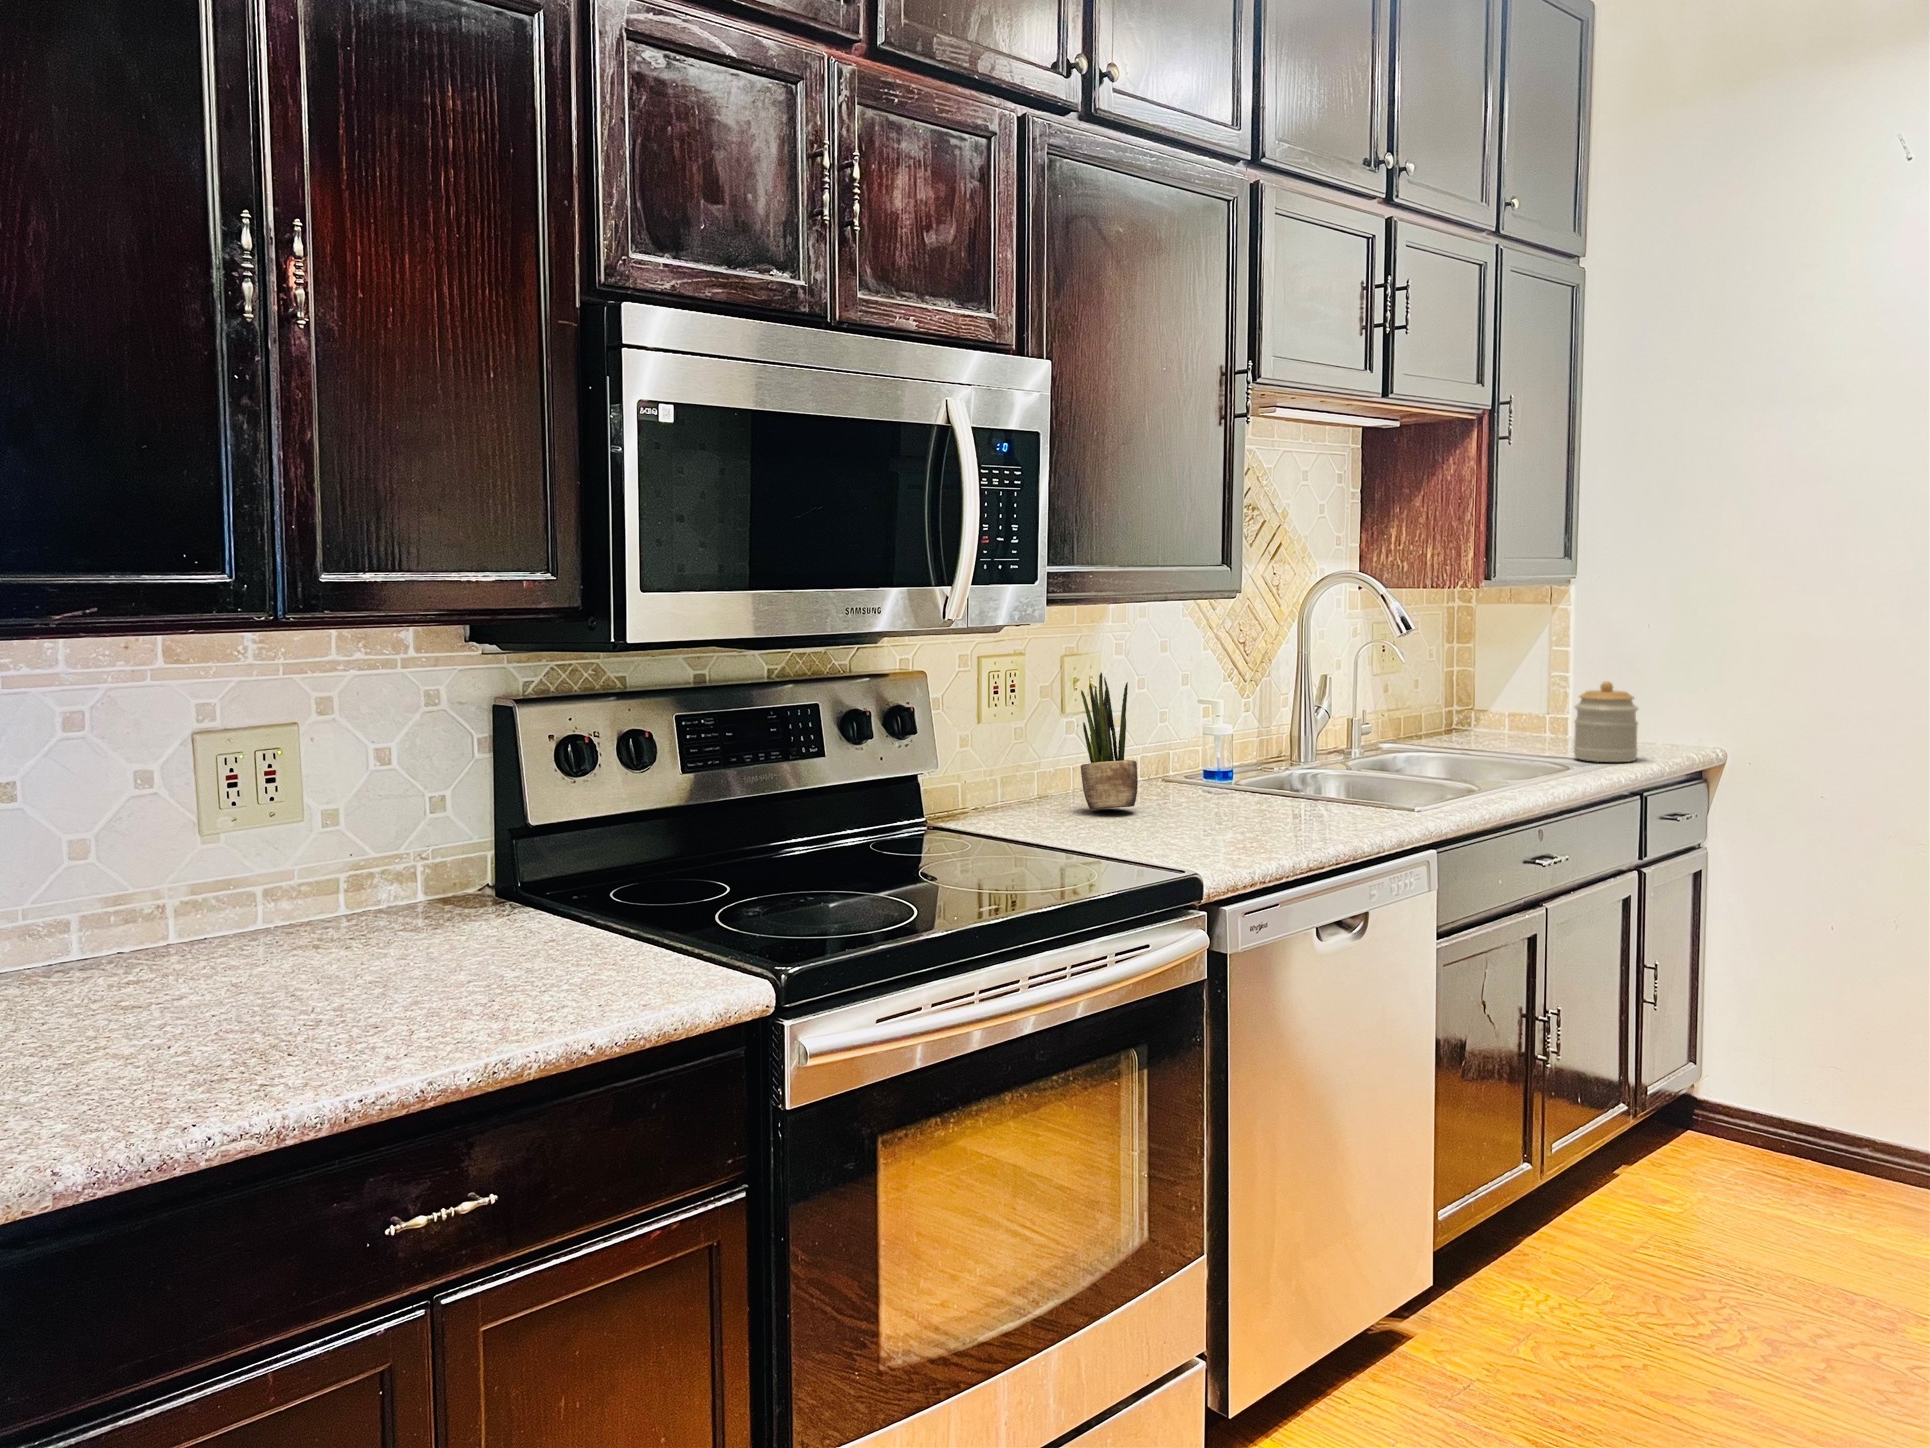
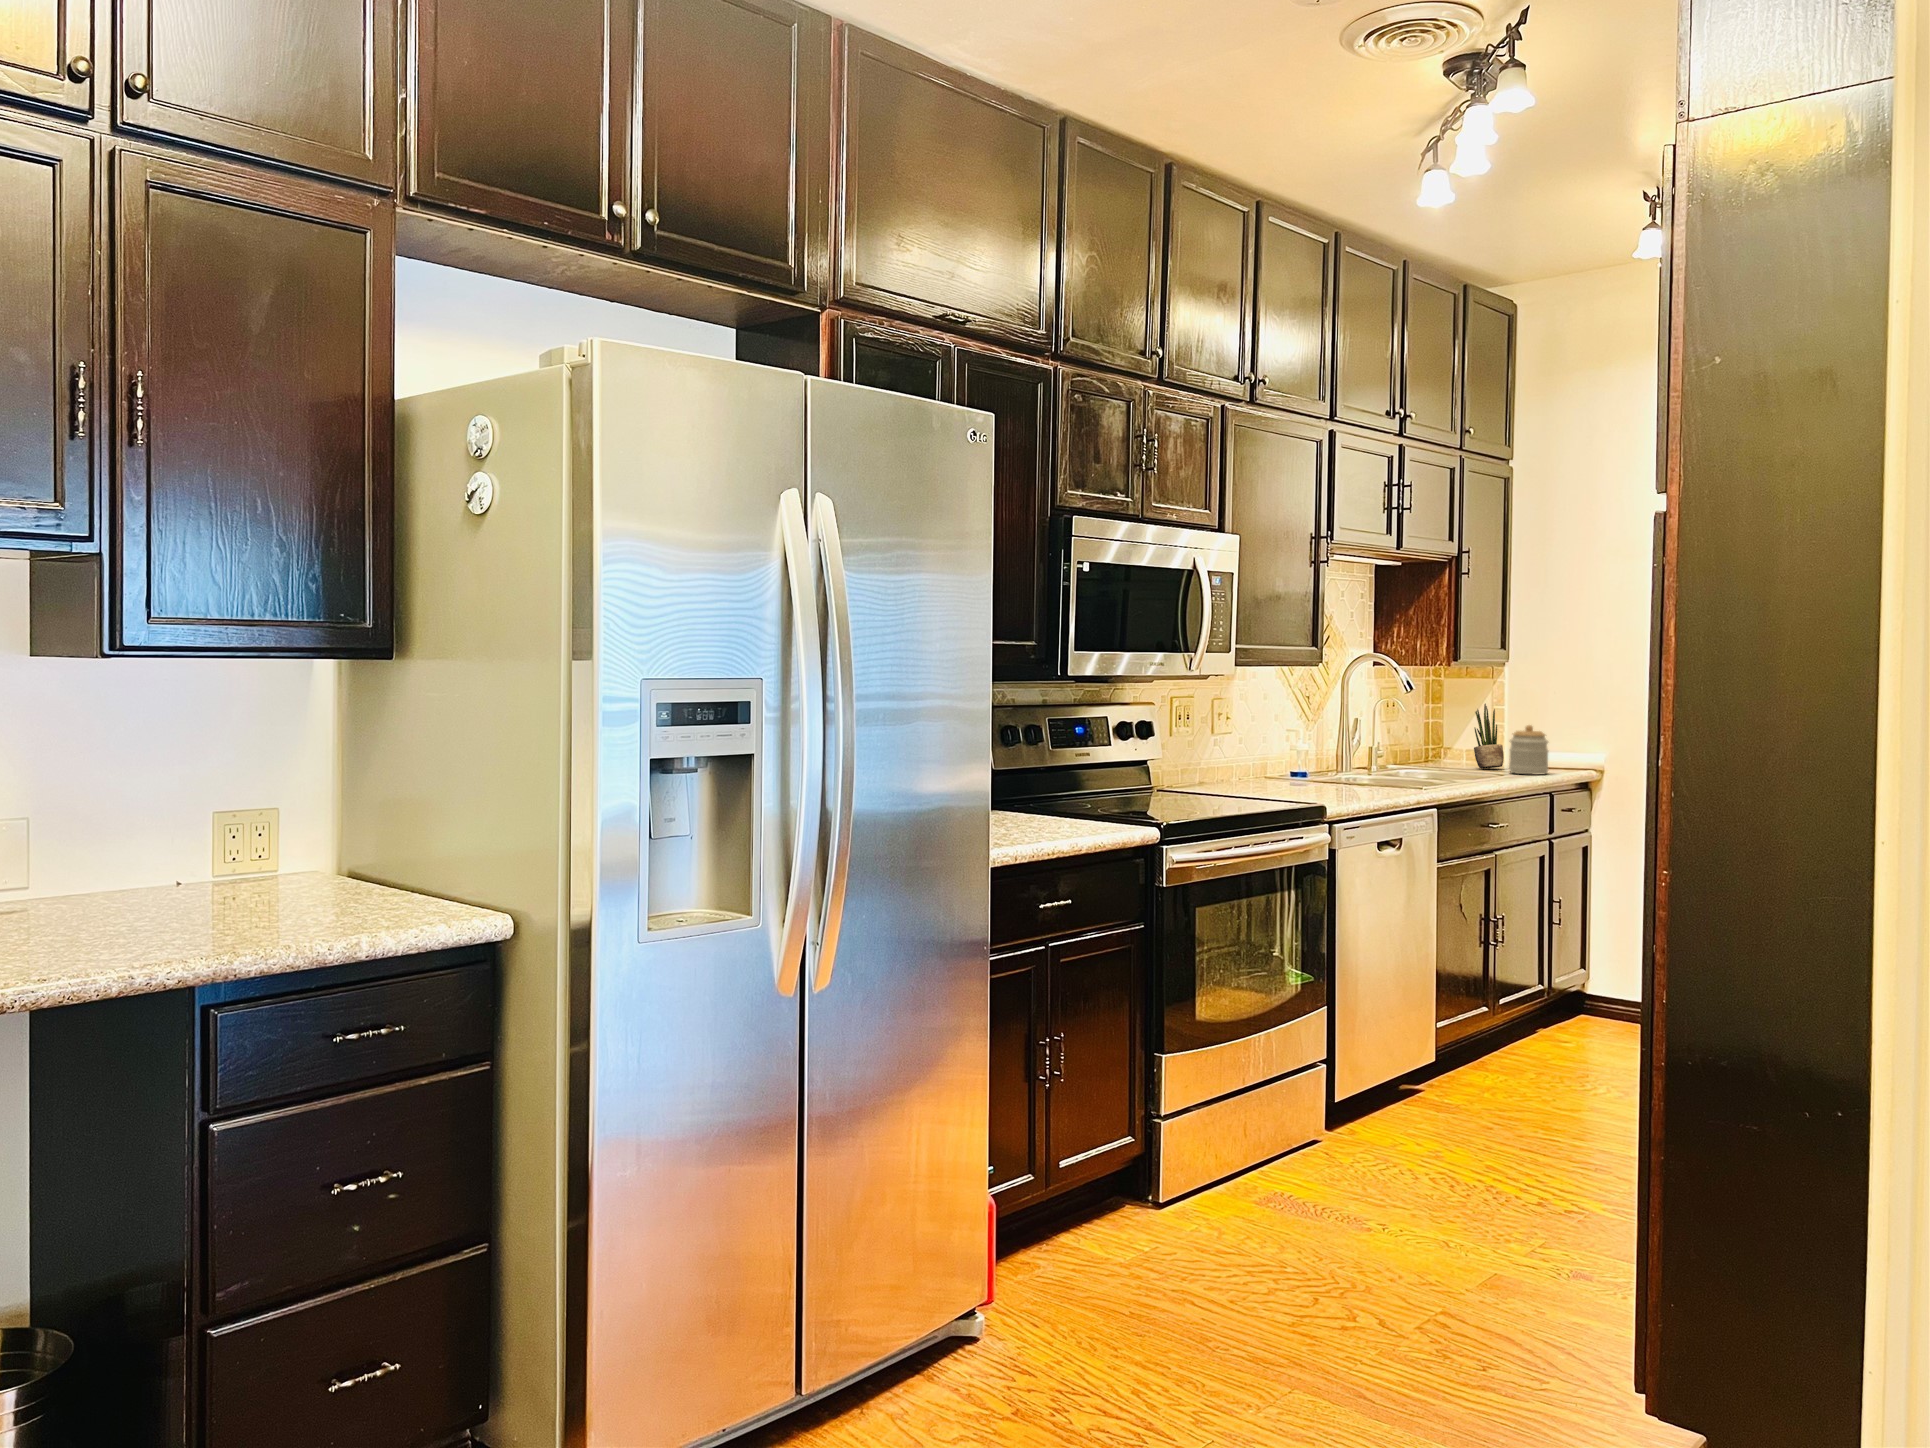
potted plant: present [1081,673,1138,809] -> present [1474,704,1504,768]

